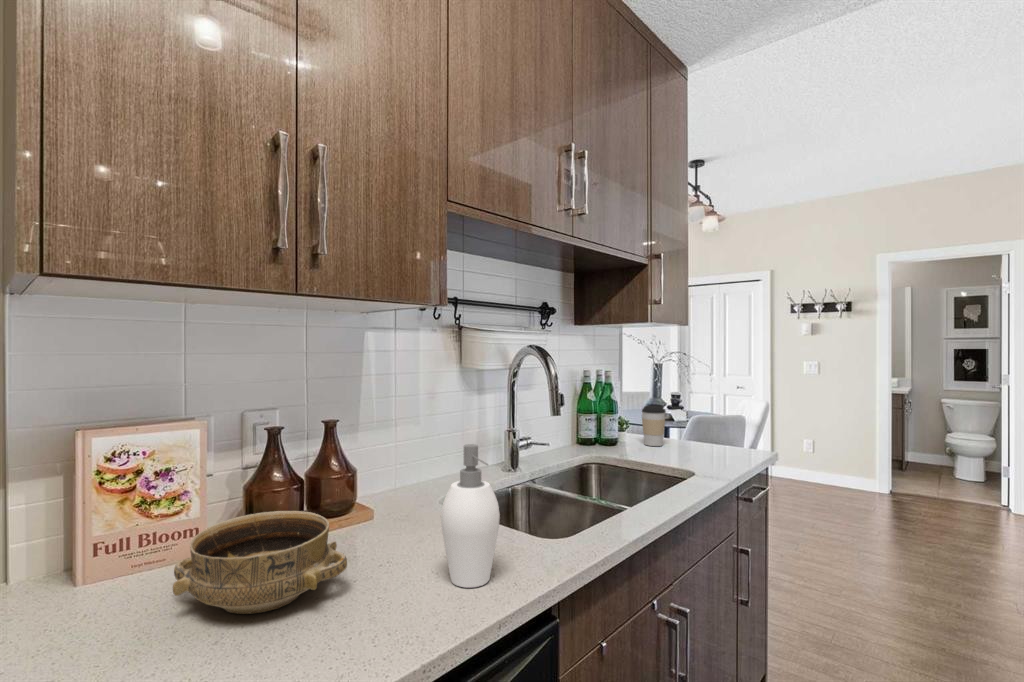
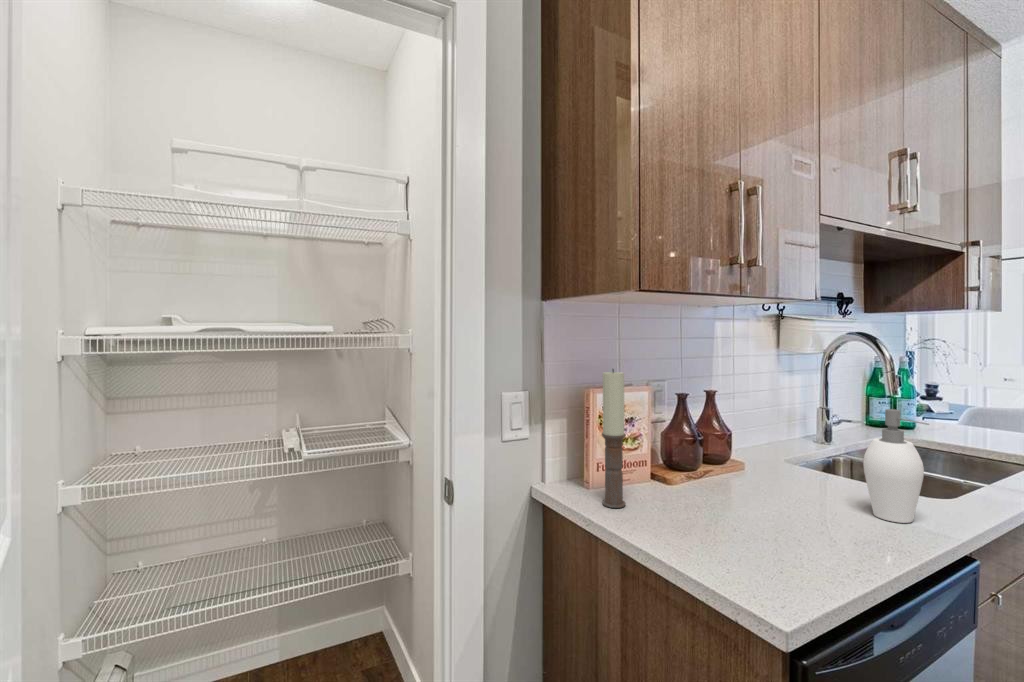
candle: none [56,402,104,621] -> present [602,369,626,508]
coffee cup: present [642,405,665,446] -> none [944,391,975,431]
ceramic bowl: present [173,511,347,614] -> none [668,452,794,518]

